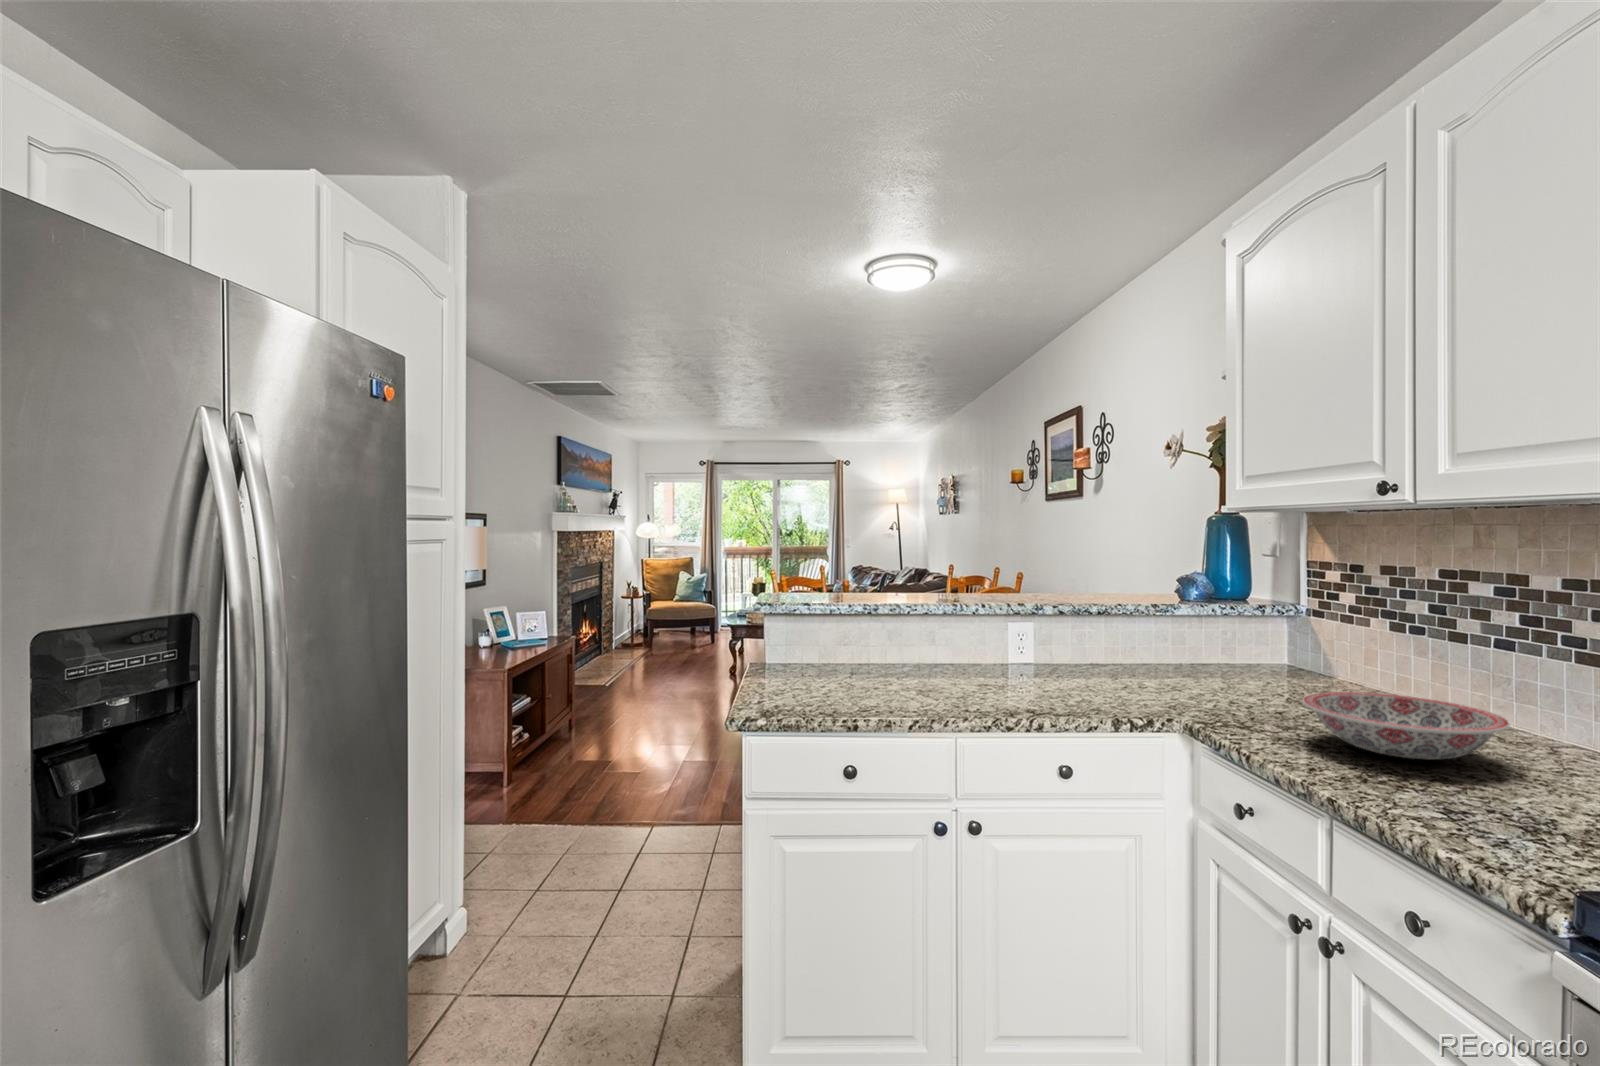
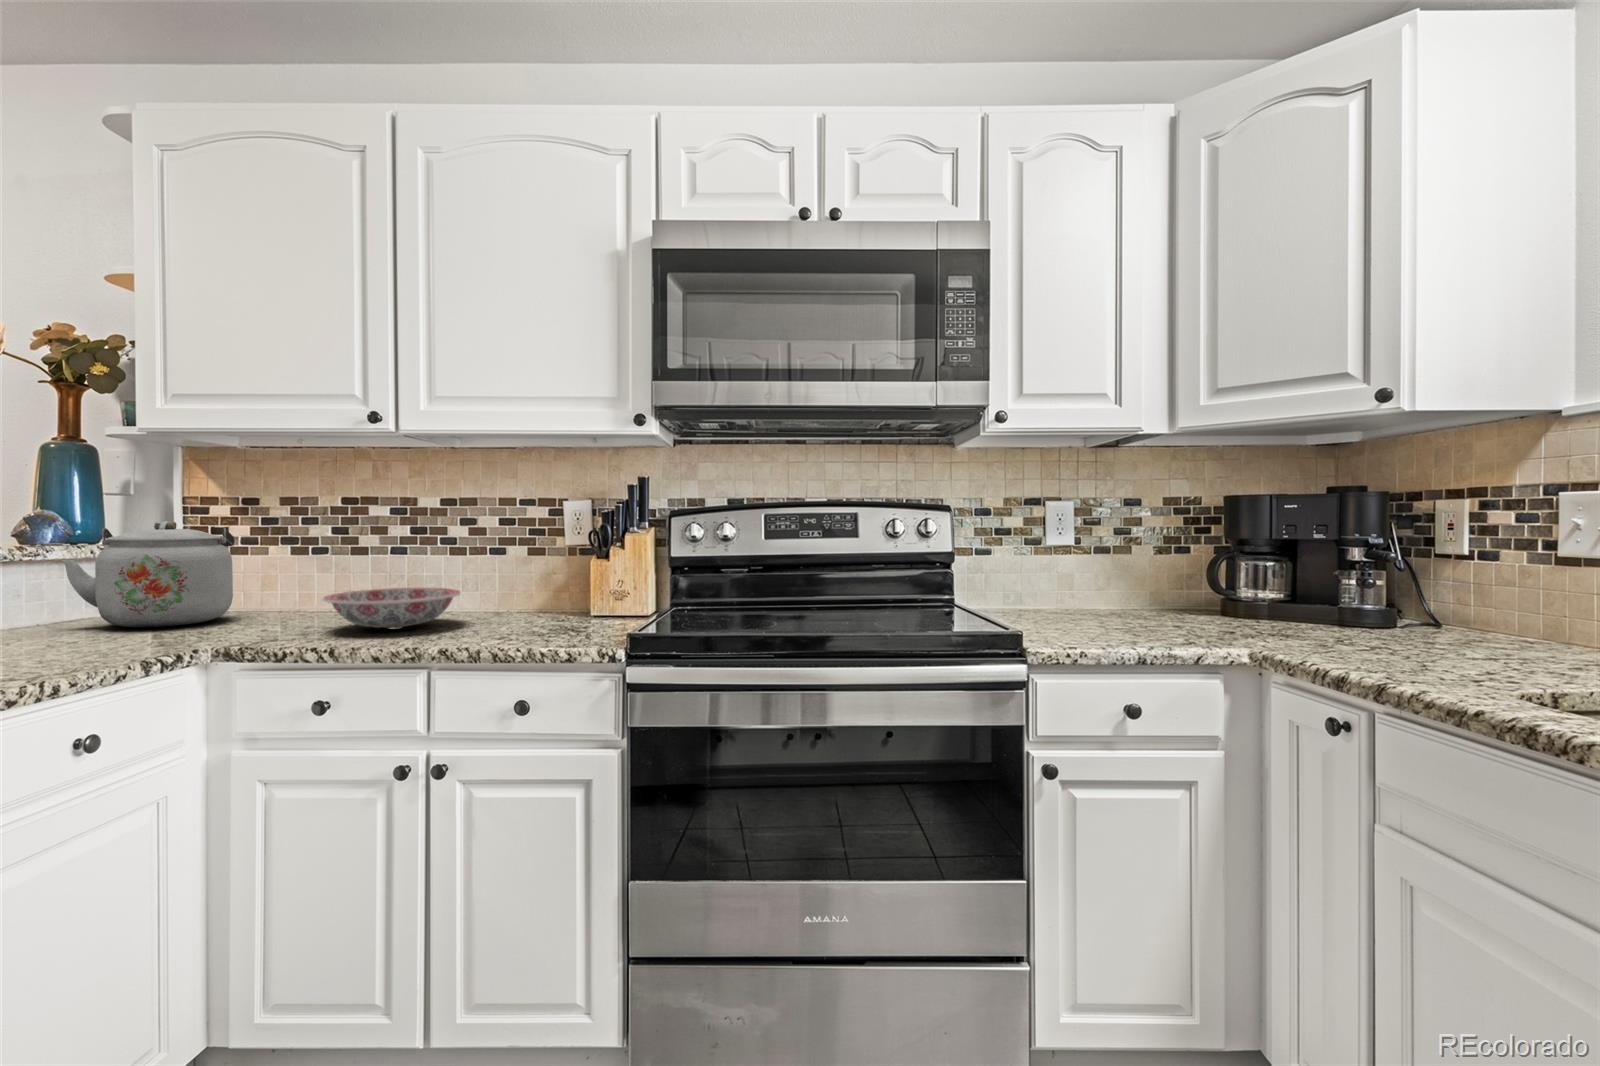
kettle: none [1168,589,1313,692] -> present [62,521,235,627]

